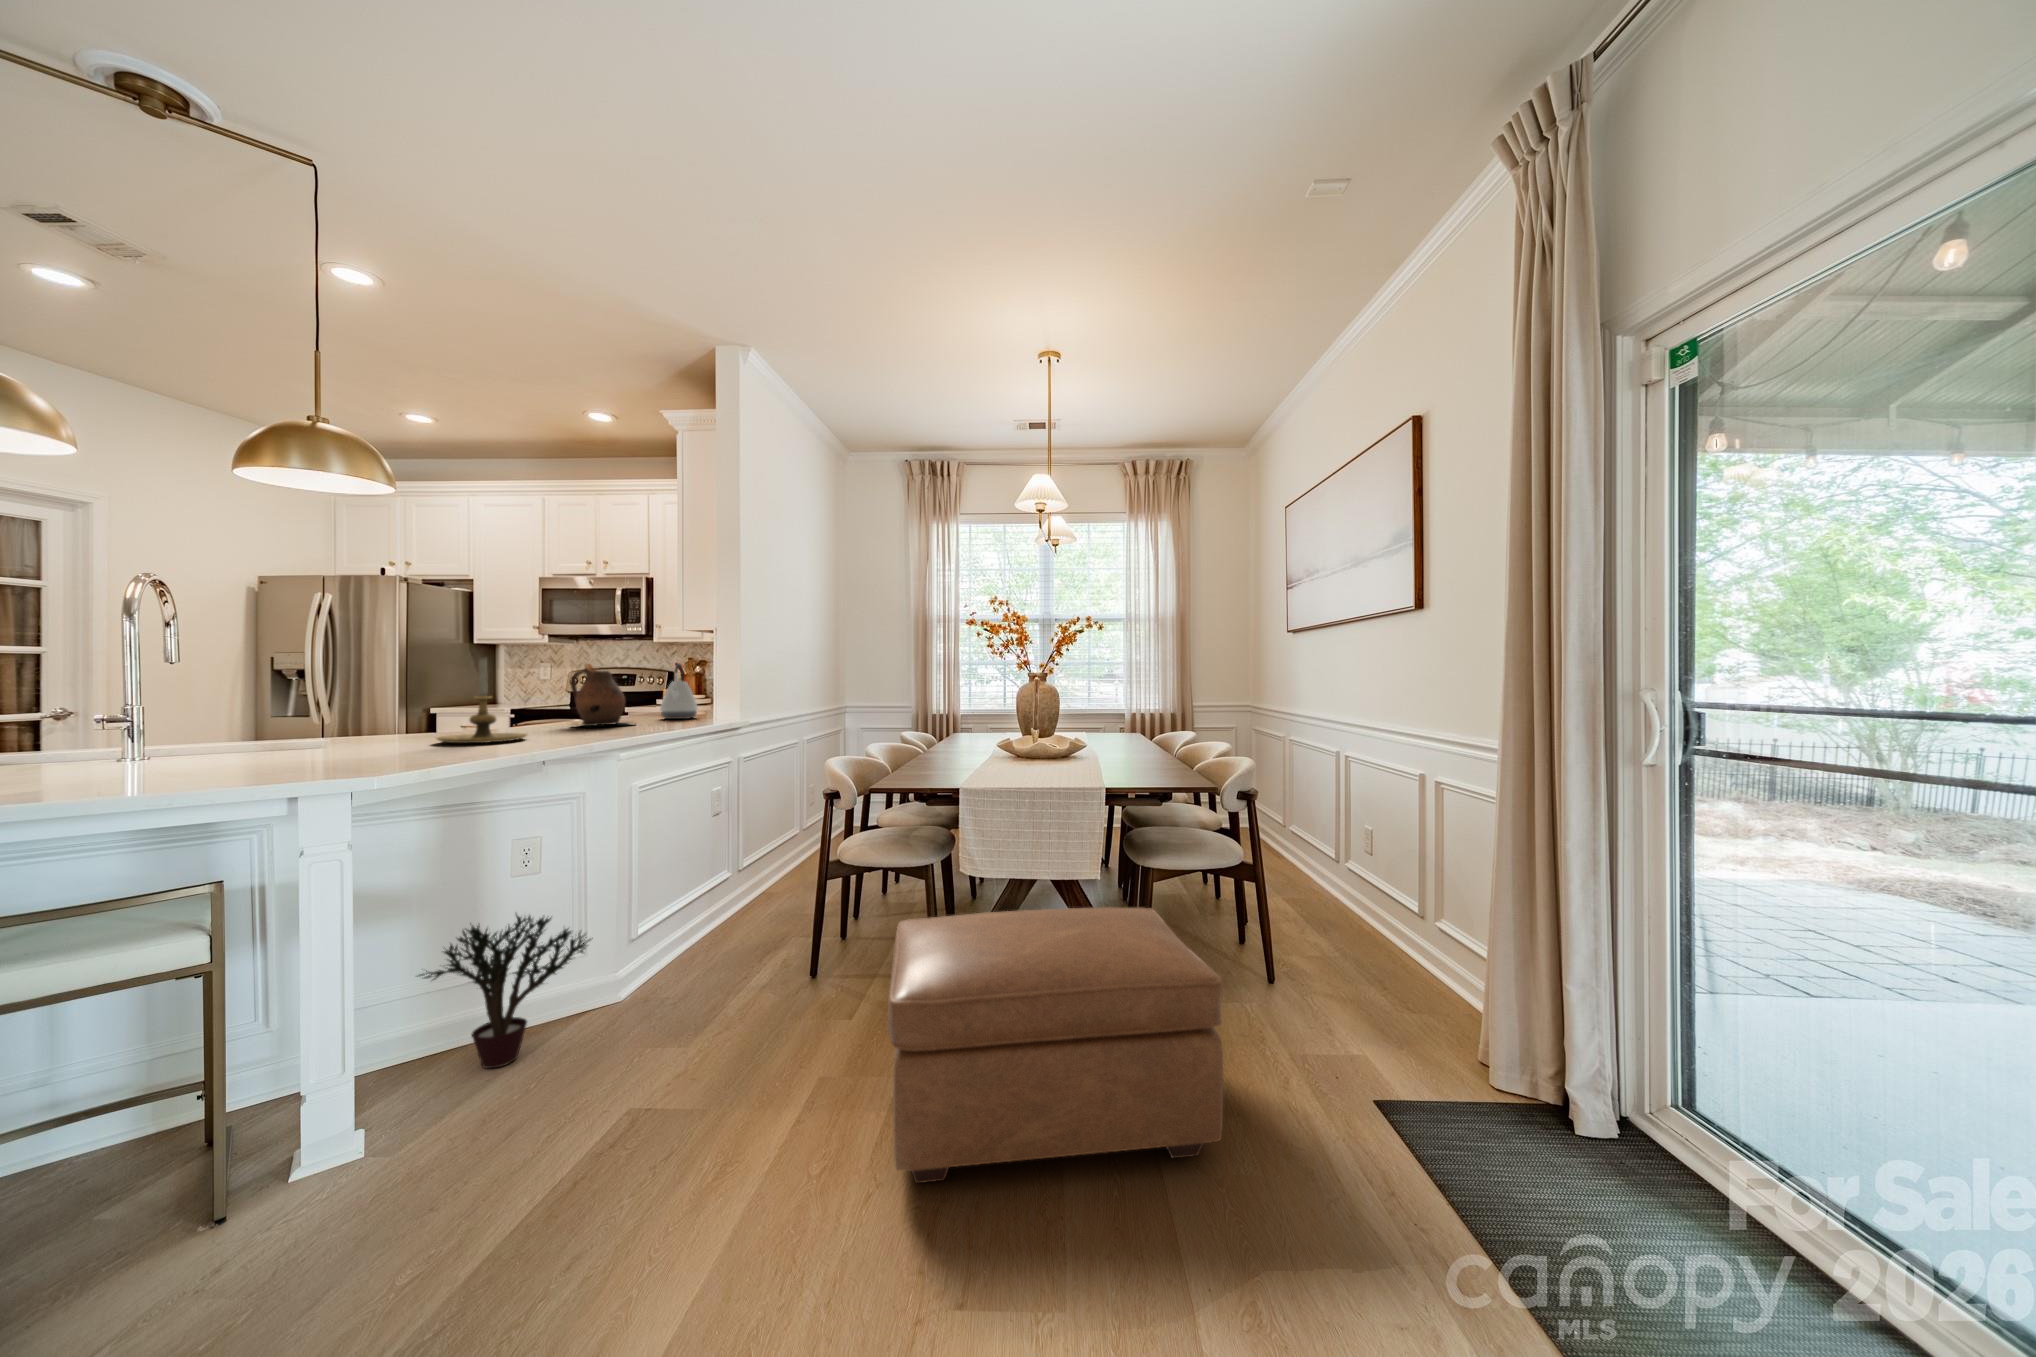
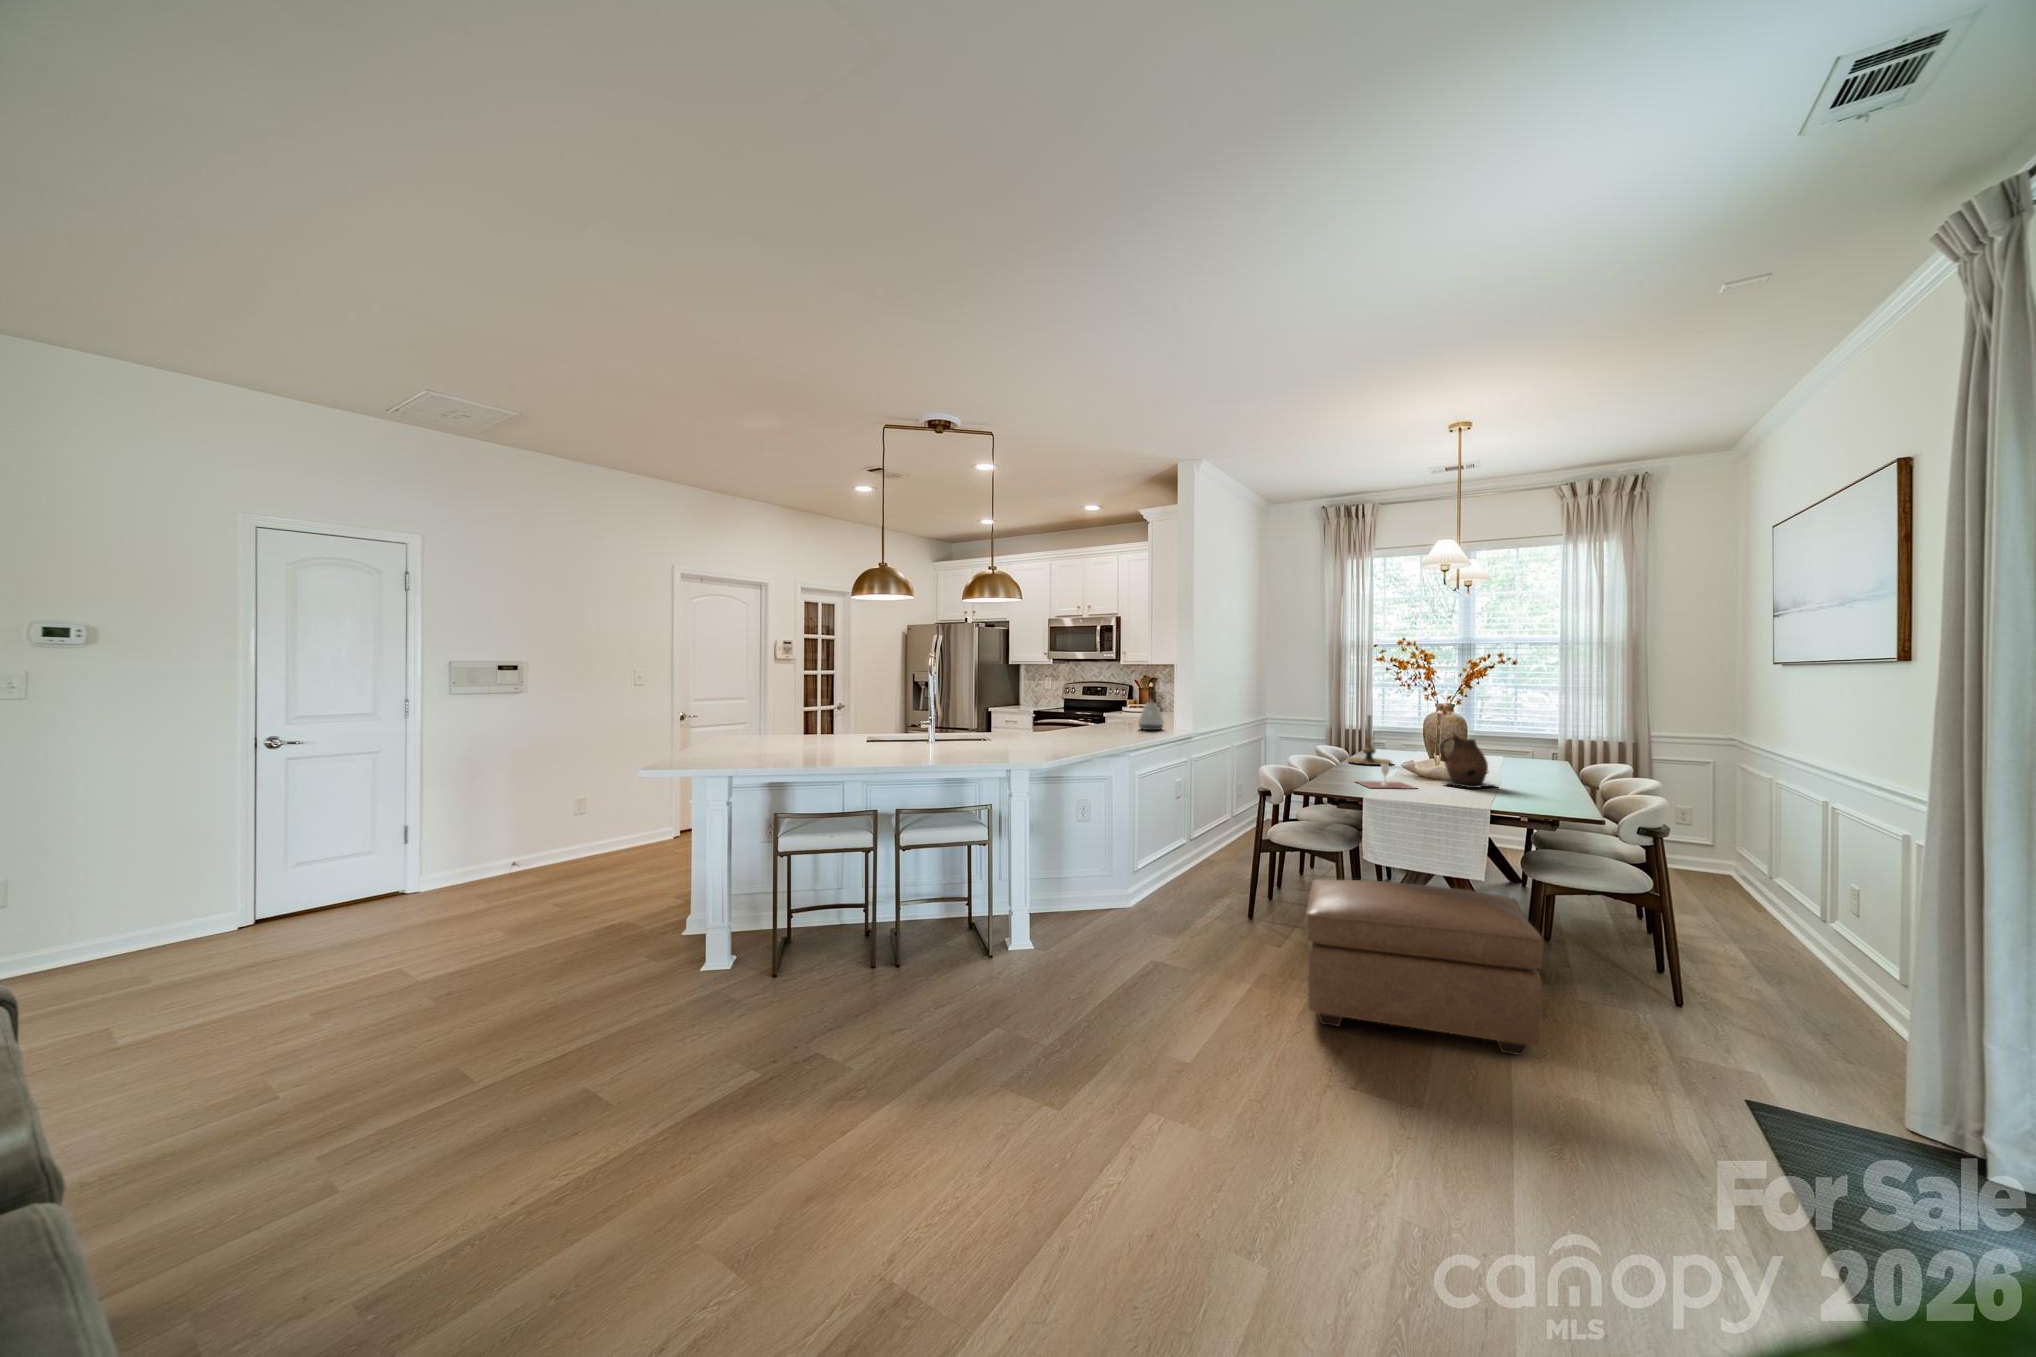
candle holder: present [435,657,528,743] -> present [1347,715,1391,765]
ceramic pitcher: present [570,664,630,726] -> present [1440,732,1493,788]
wine glass: none [946,743,1026,777] -> present [1358,763,1414,789]
potted plant: present [417,914,593,1068] -> none [1039,844,1119,930]

